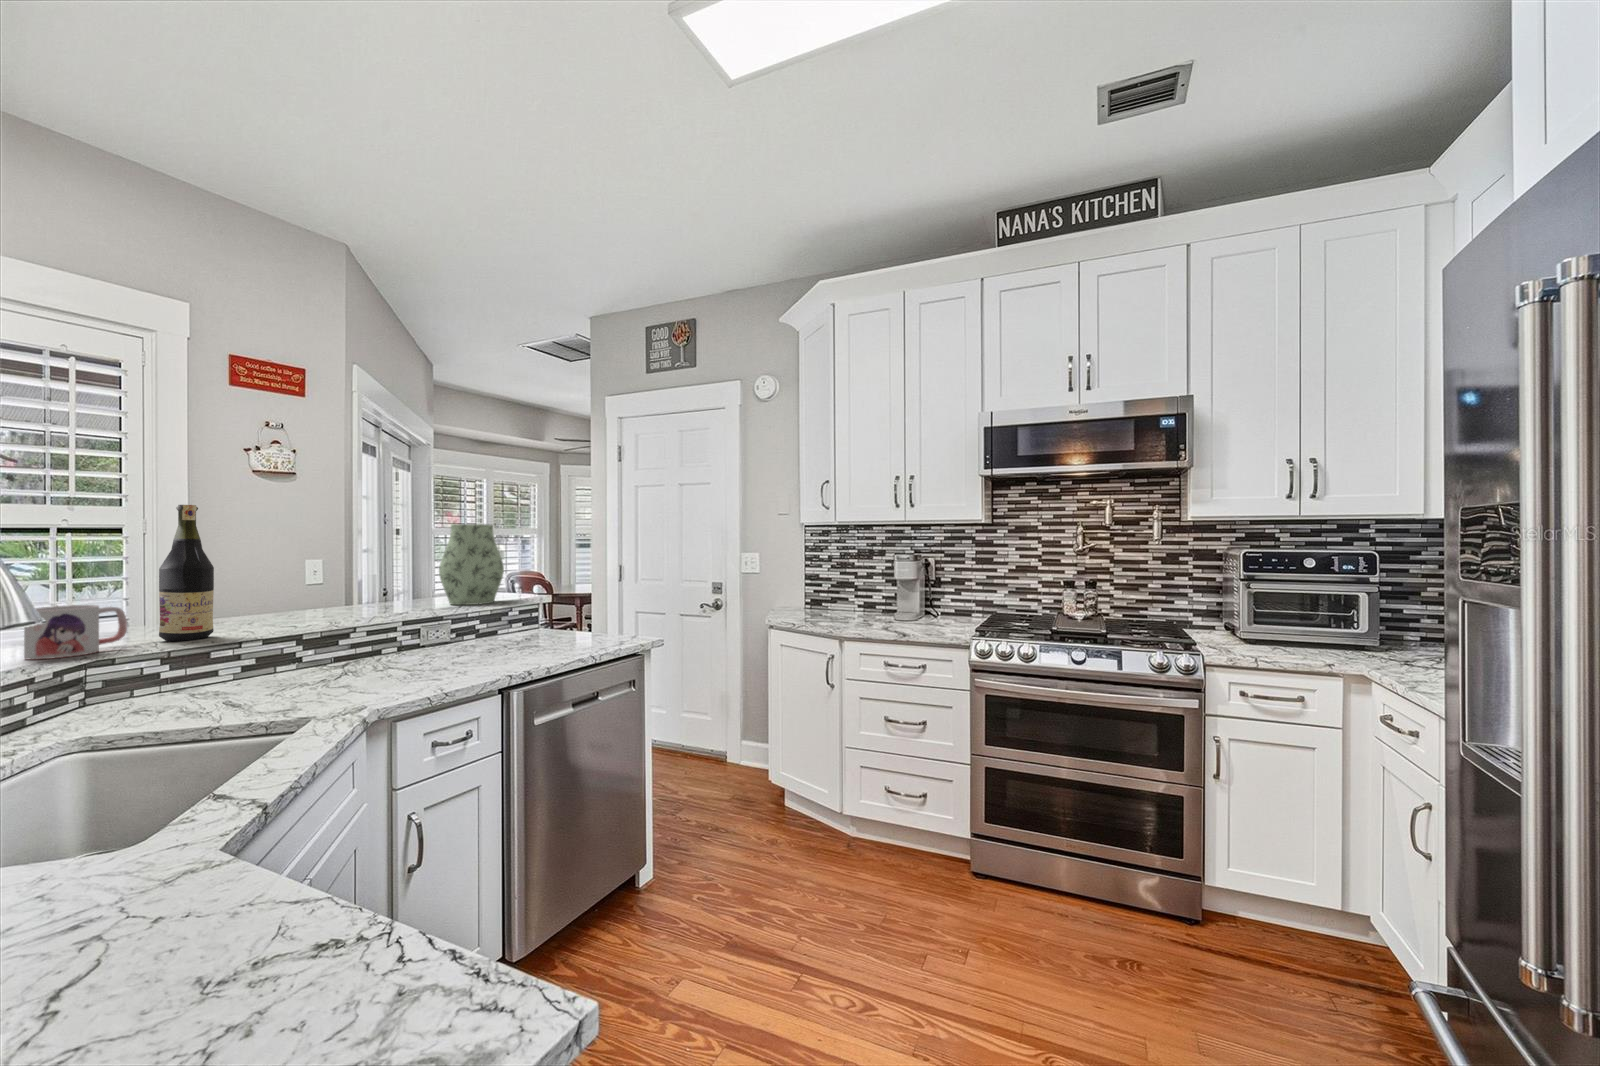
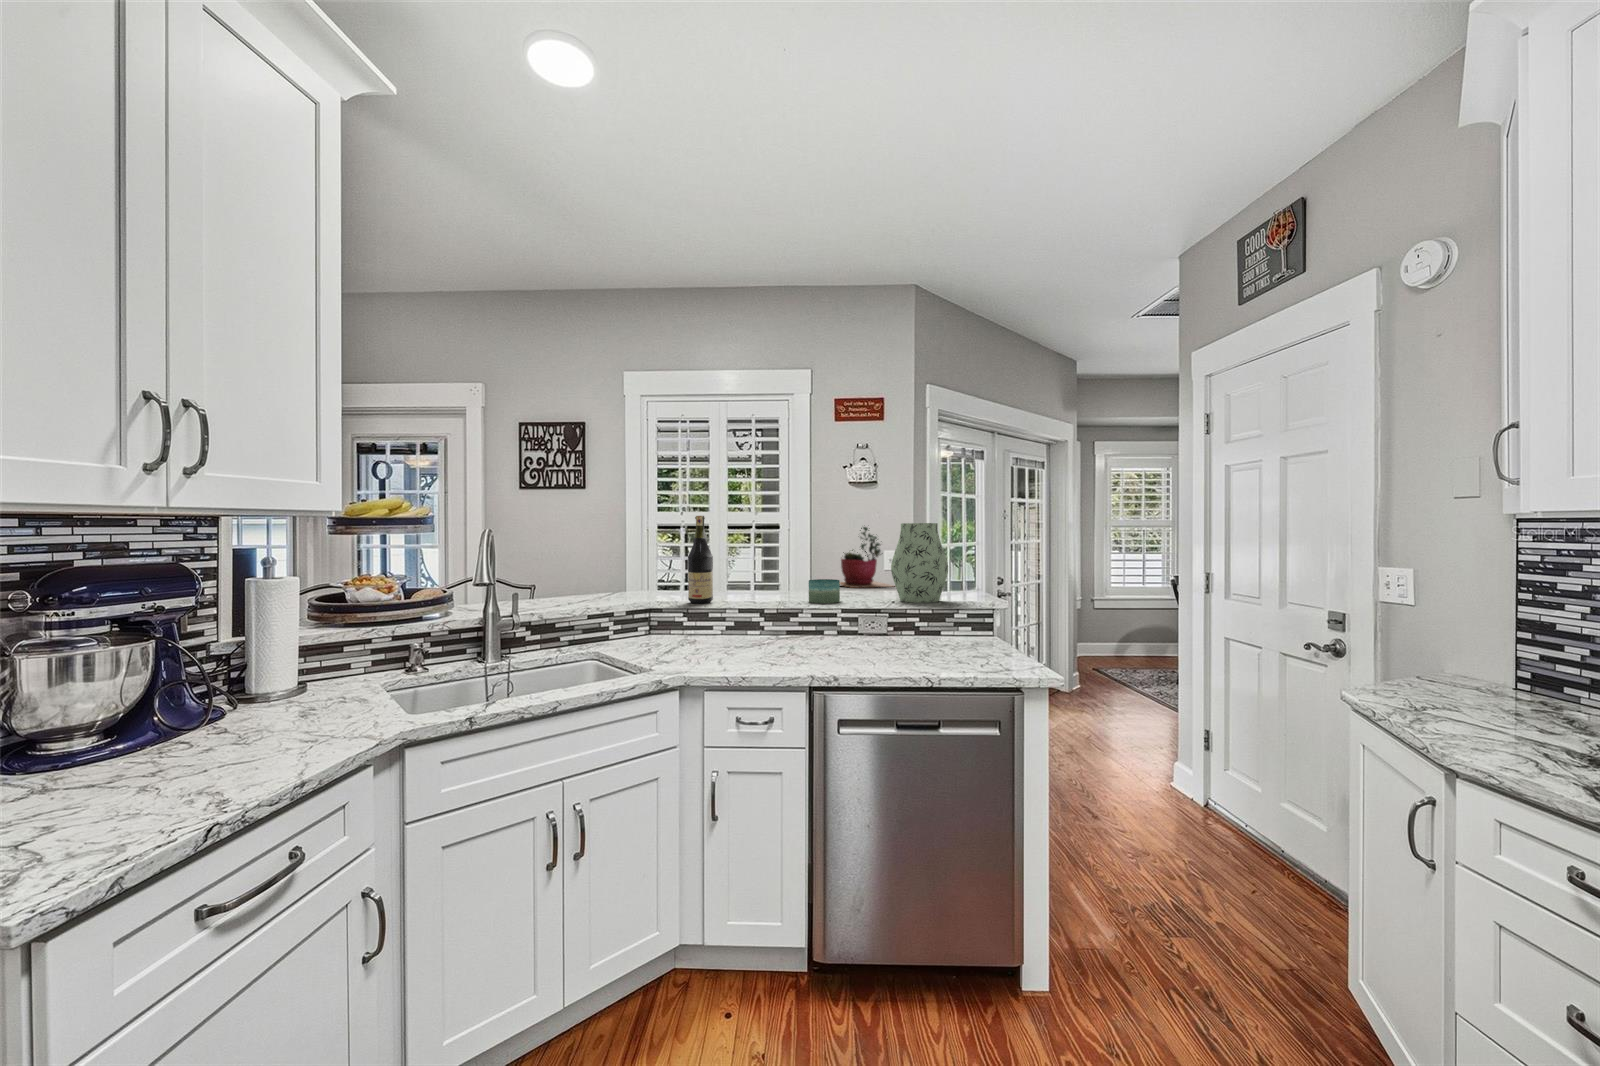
succulent plant: none [211,523,327,606] -> present [840,527,894,588]
candle: none [354,588,398,617] -> present [809,579,840,603]
mug: present [24,605,127,659] -> none [630,576,668,605]

